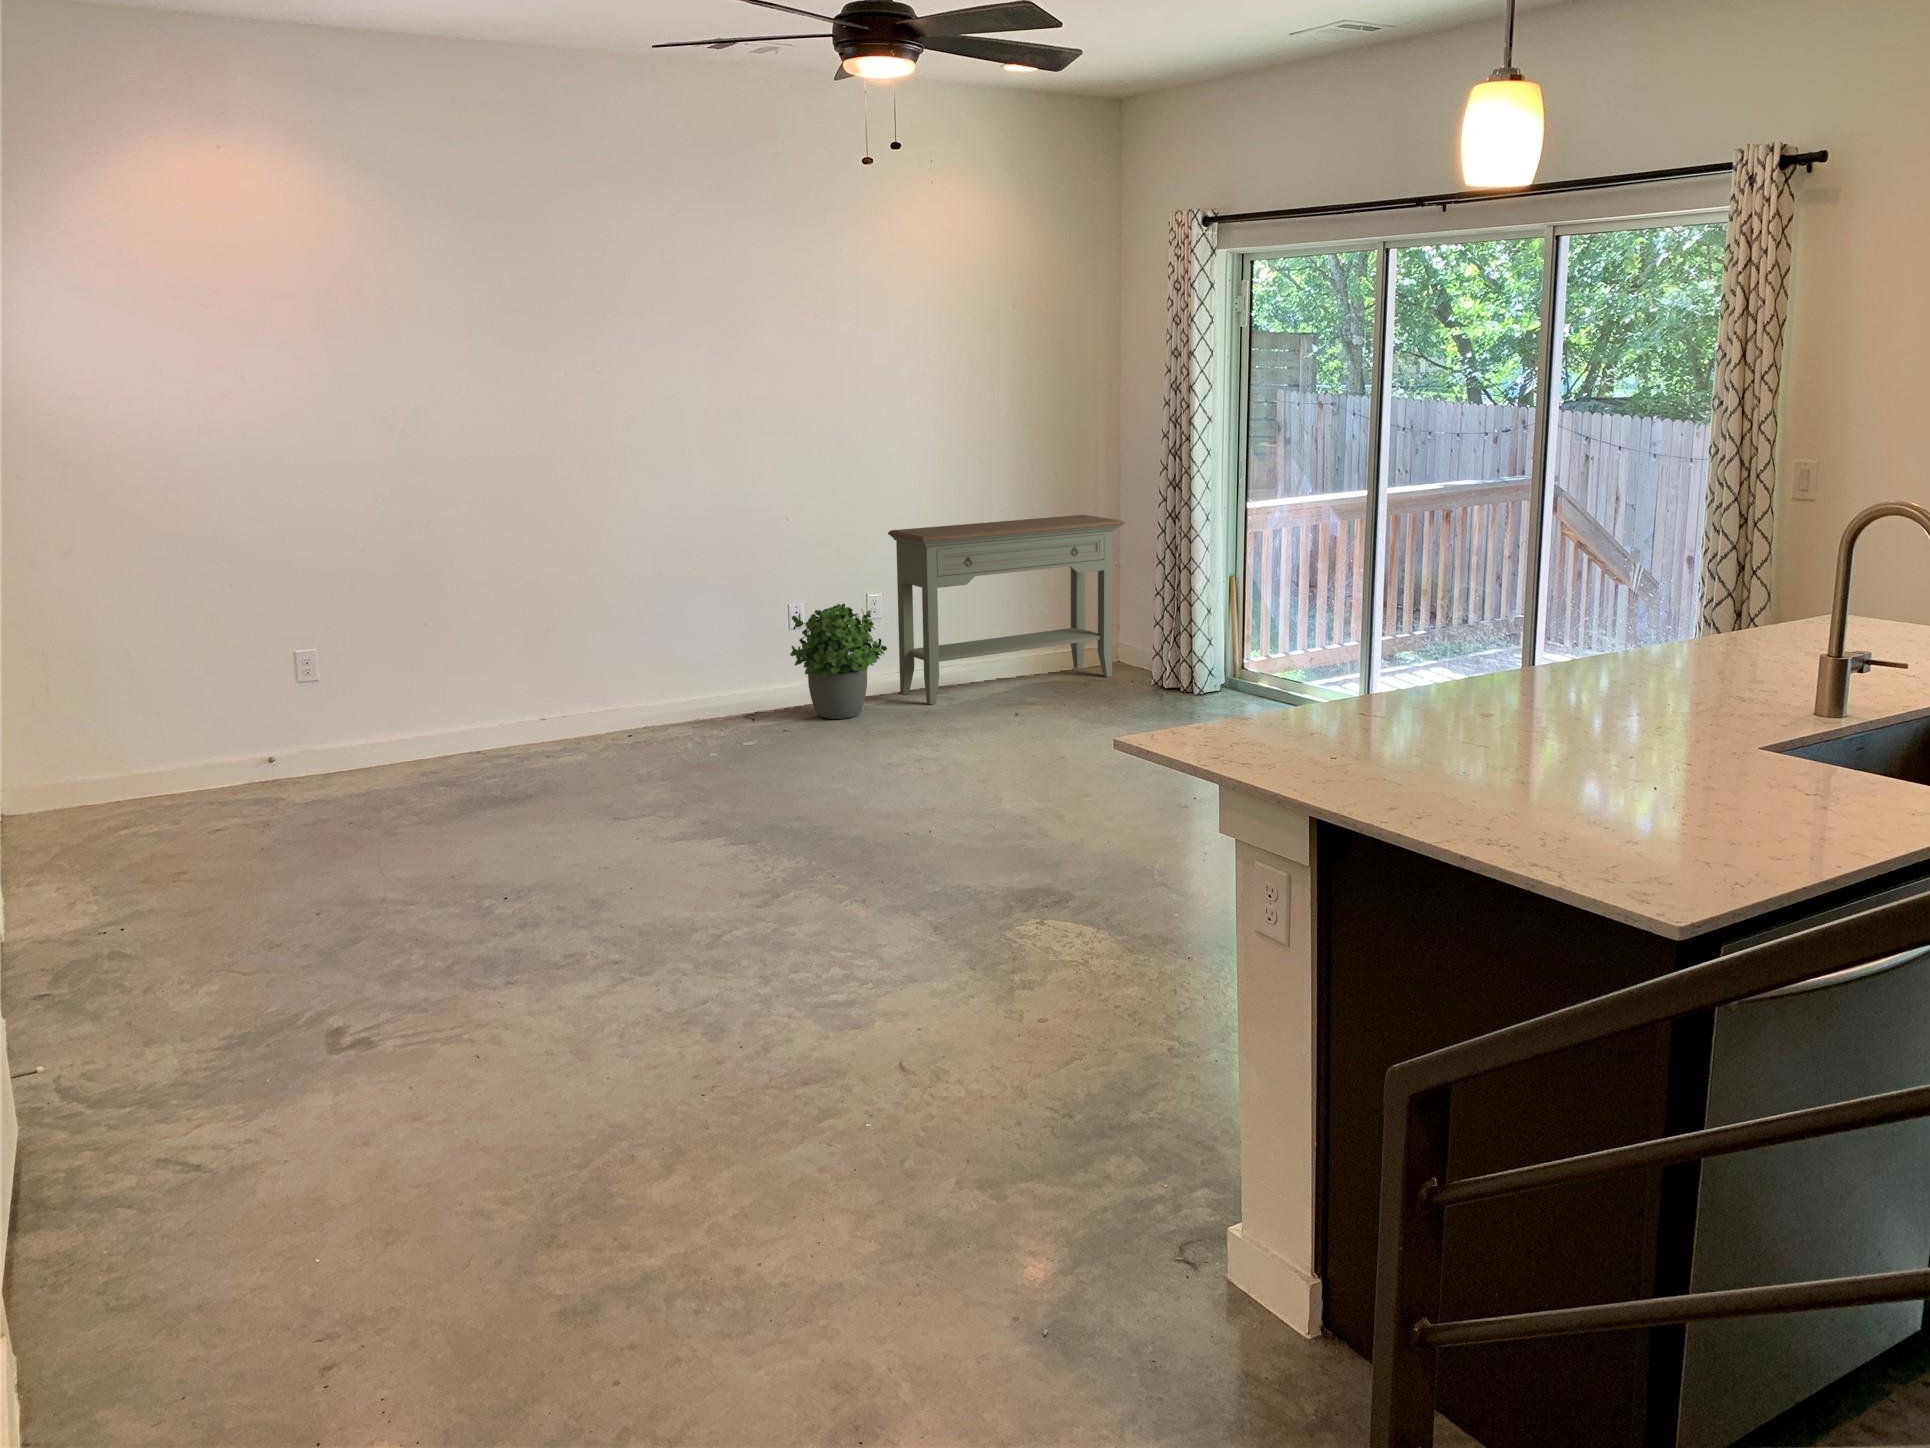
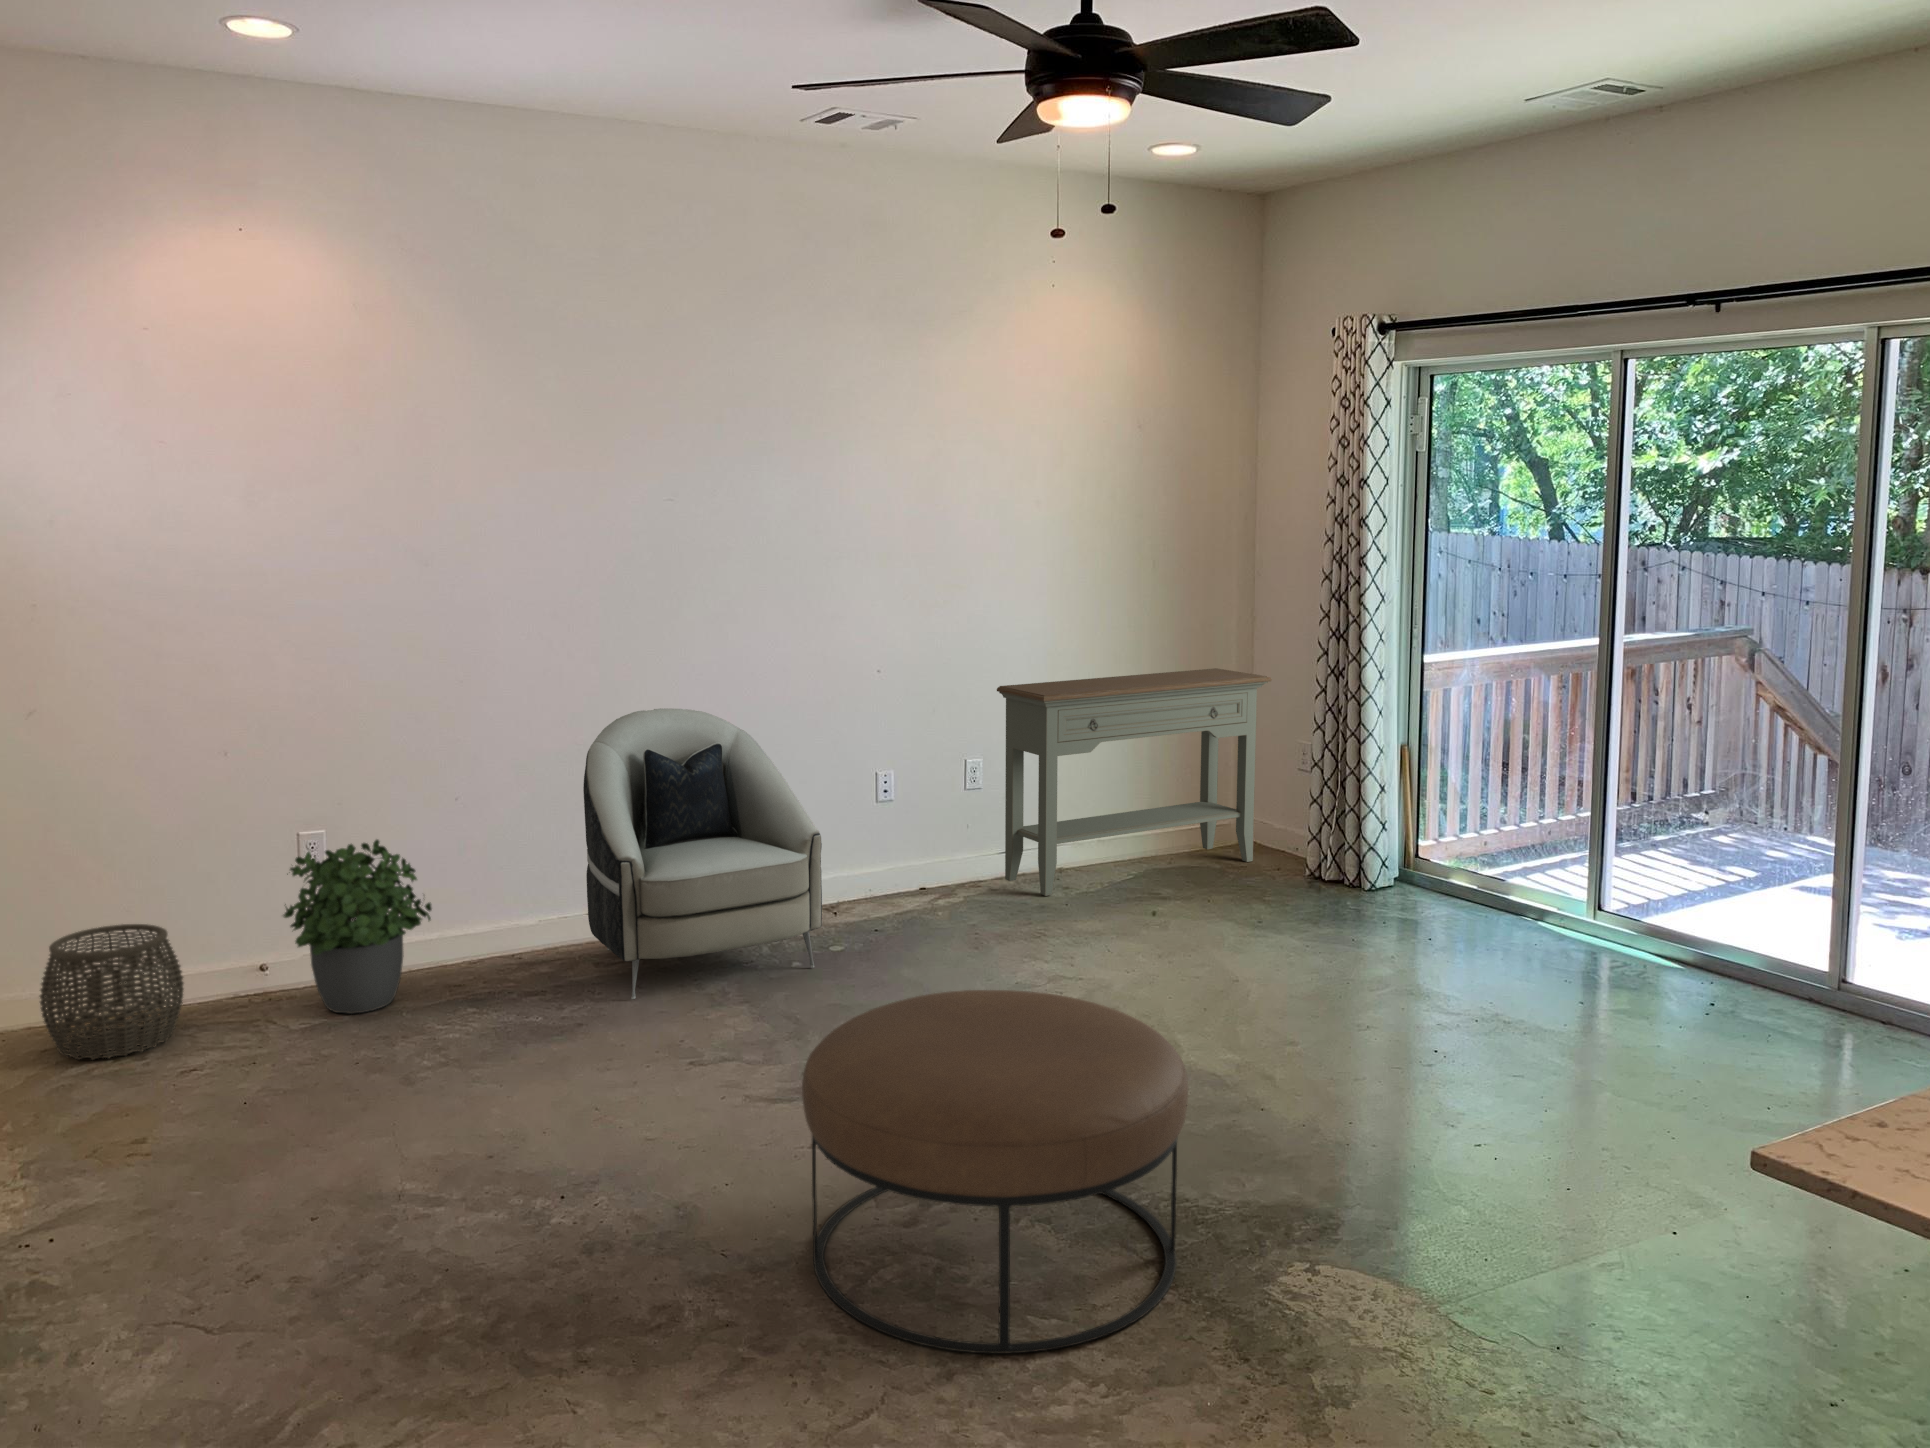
armchair: none [530,517,732,782] -> present [583,708,822,999]
potted plant: present [790,603,887,719] -> present [283,840,432,1014]
woven basket: none [88,725,205,831] -> present [40,924,184,1060]
ottoman: none [678,748,960,982] -> present [802,990,1188,1353]

